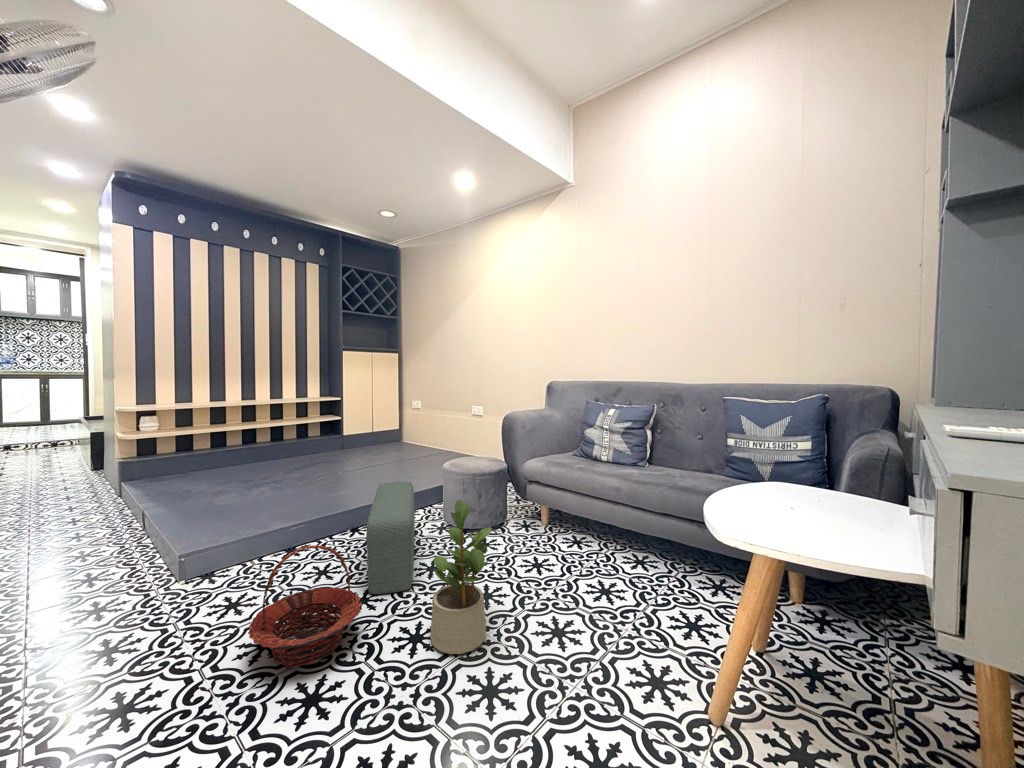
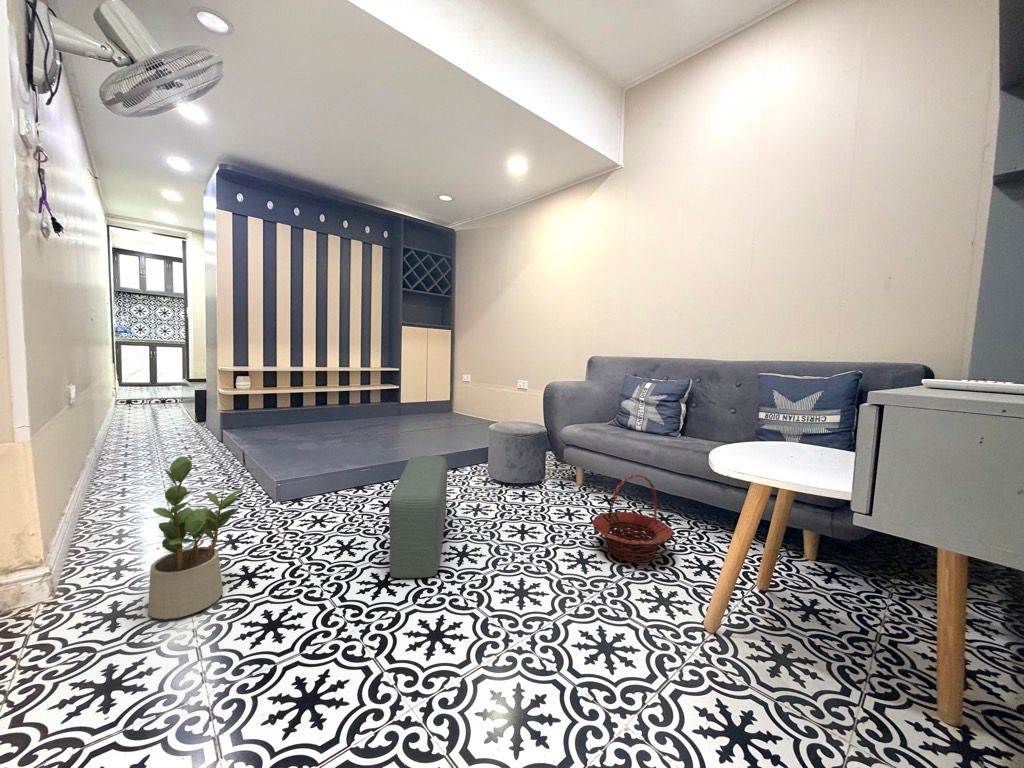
potted plant: present [430,500,491,654] -> present [148,457,242,619]
basket: present [248,545,362,668] -> present [592,475,674,563]

